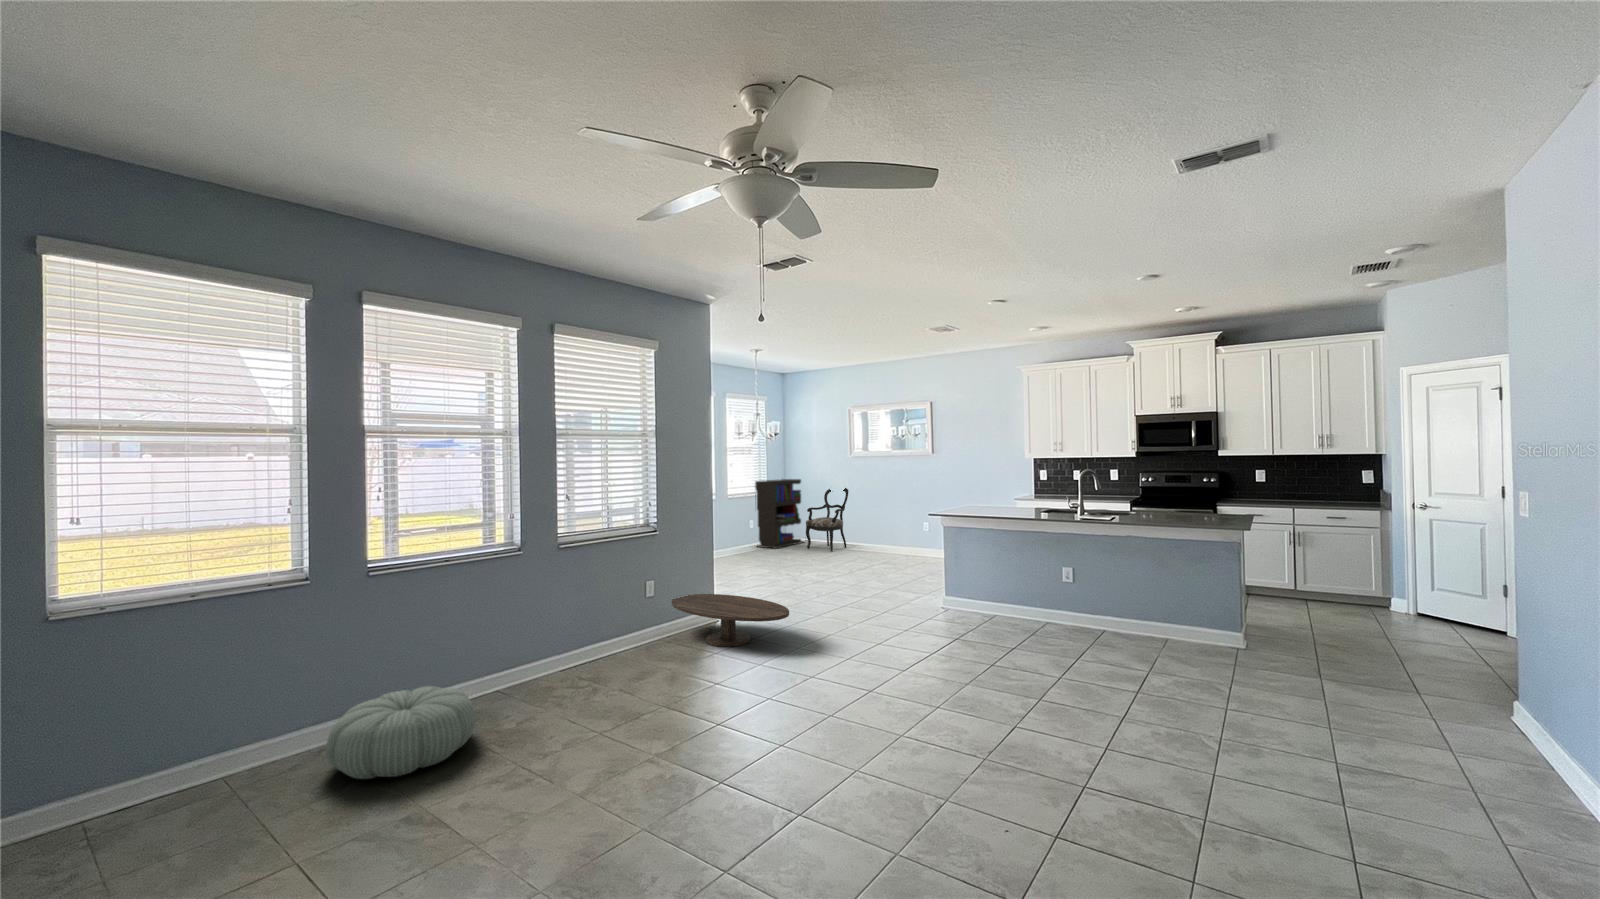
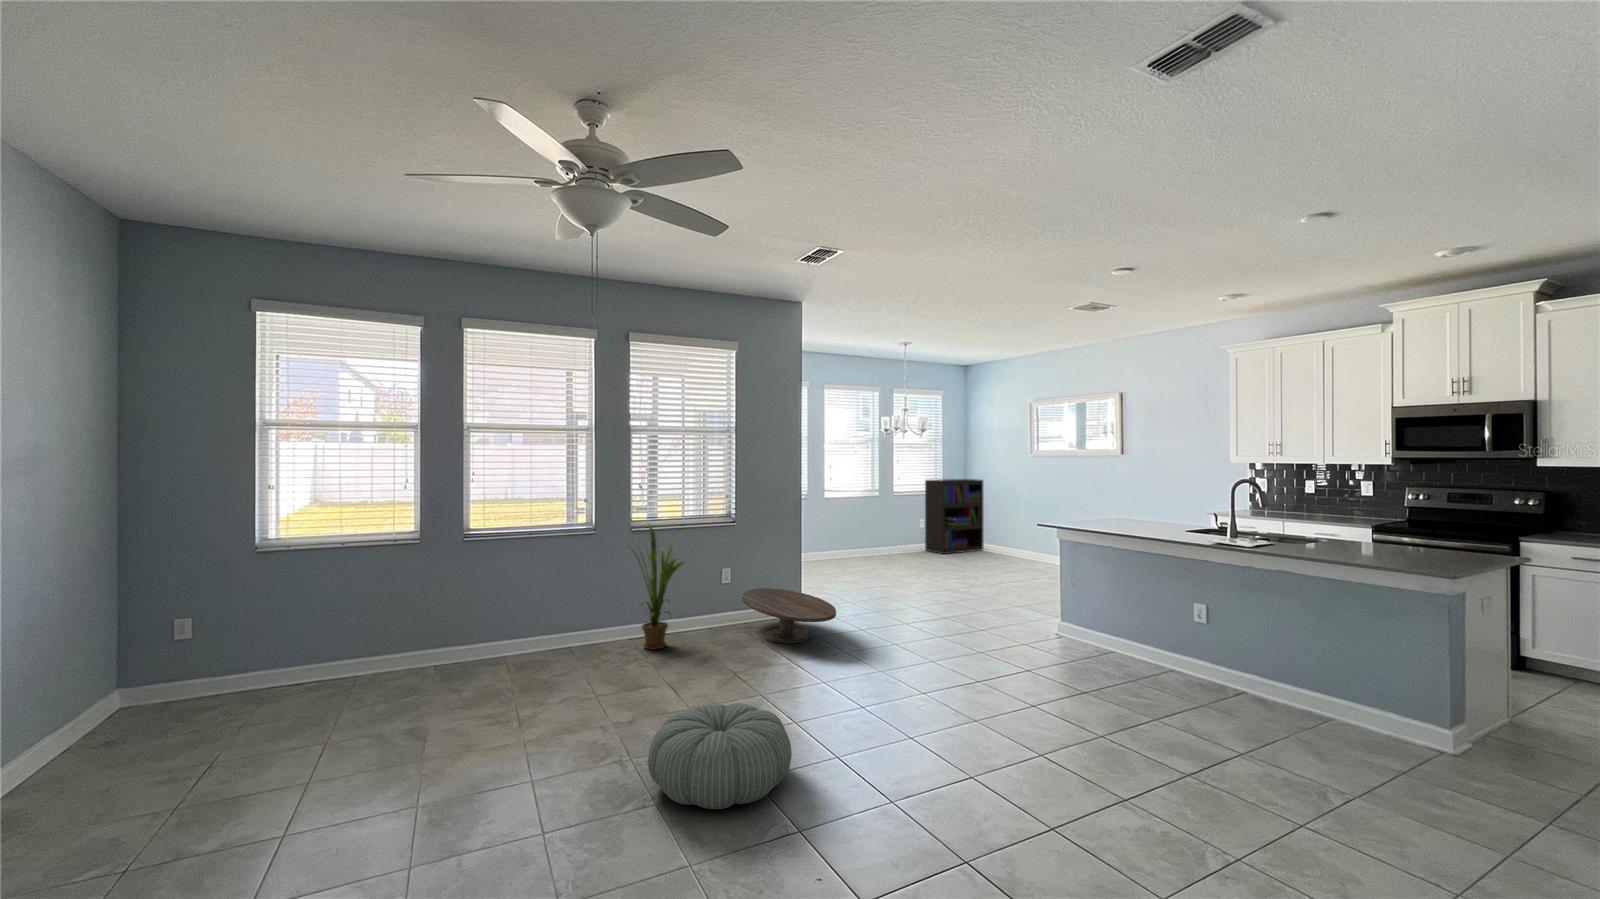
armchair: present [806,488,848,551] -> none [976,490,1028,562]
house plant: none [562,536,642,674] -> present [631,524,684,650]
pouf: present [326,686,476,779] -> present [648,703,791,809]

